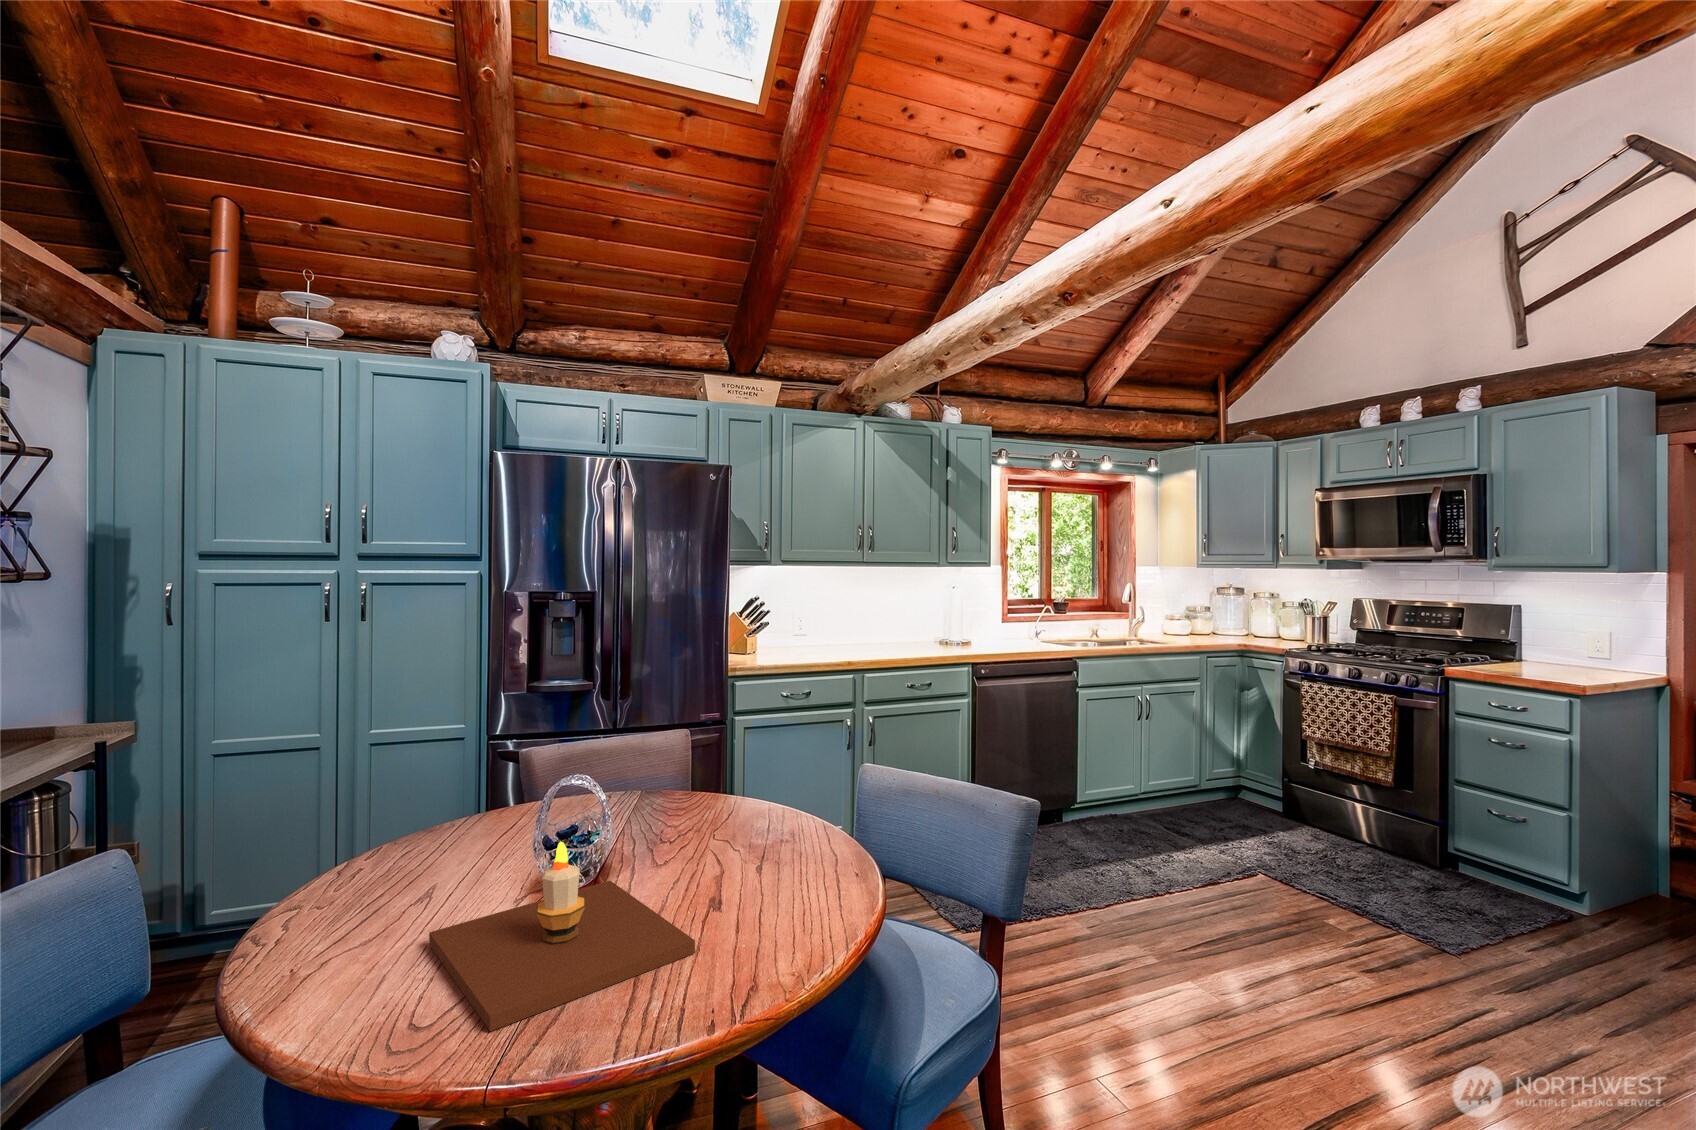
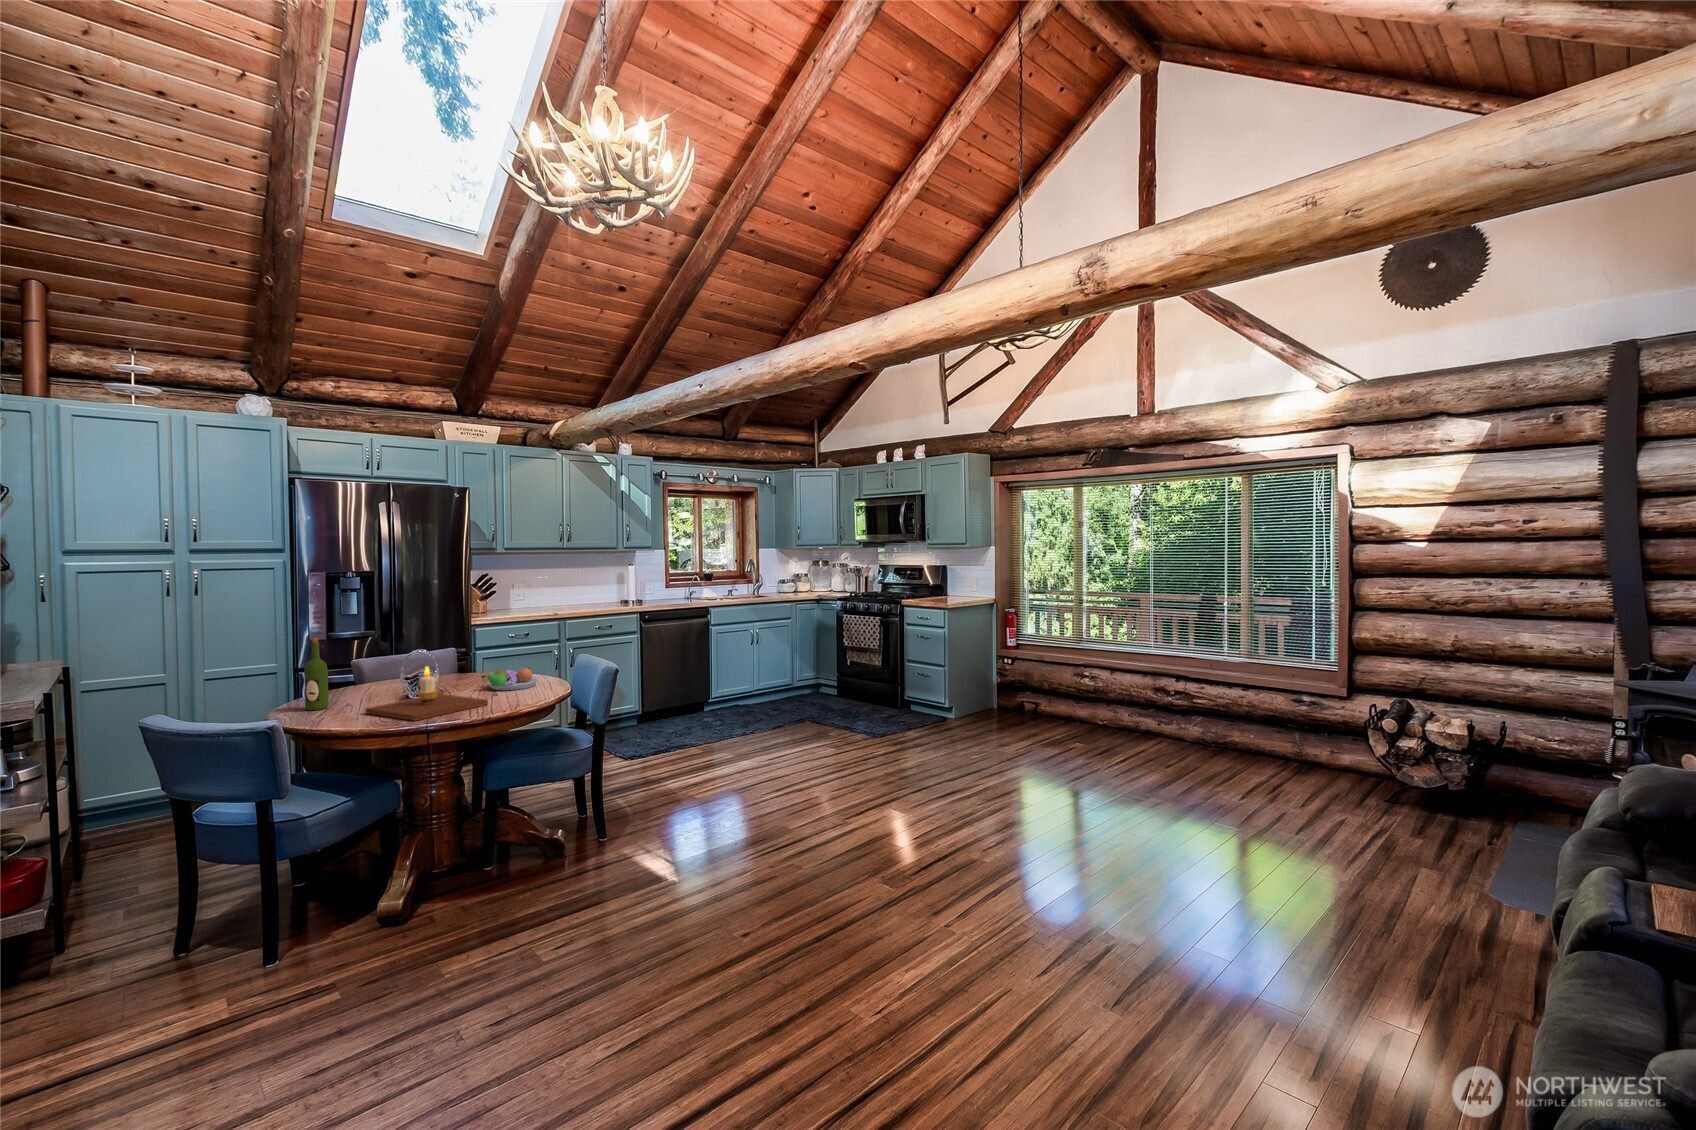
wine bottle: none [351,738,399,901] -> present [304,637,329,710]
fruit bowl: none [702,810,820,876] -> present [481,668,539,690]

